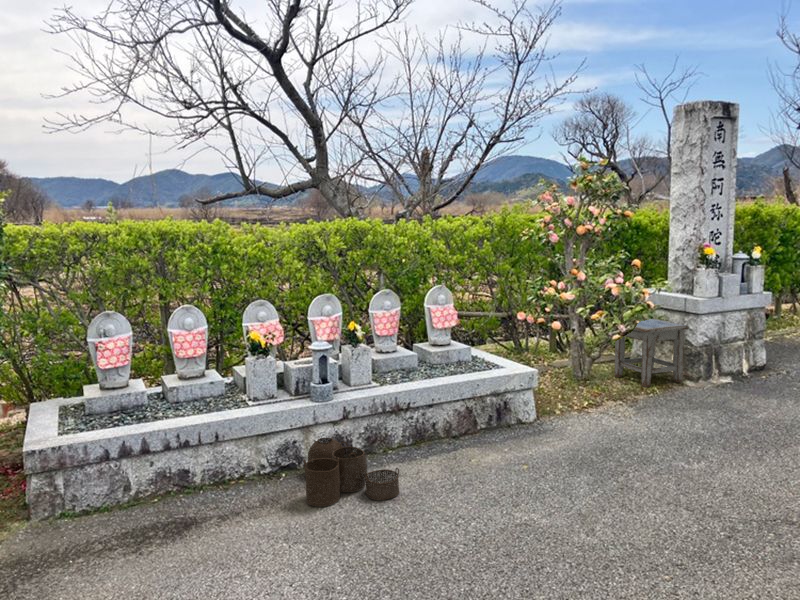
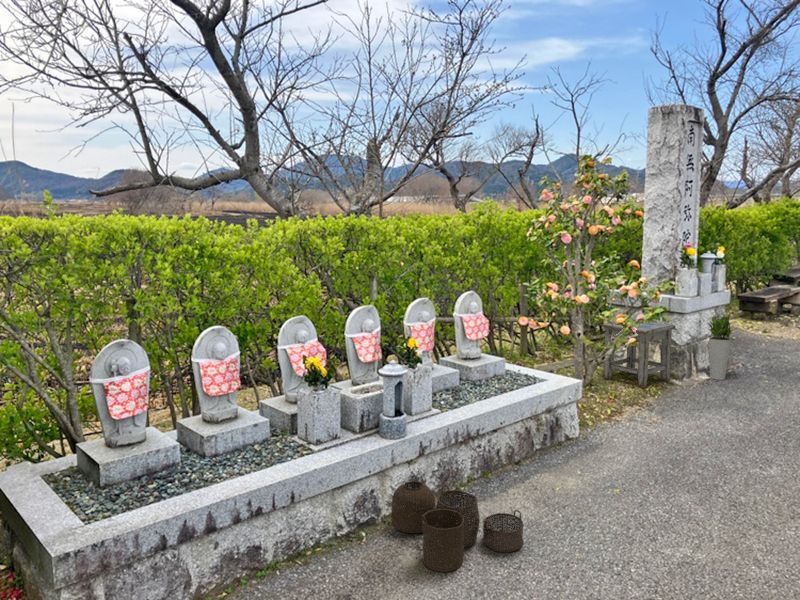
planter: none [726,315,759,385] -> present [708,314,733,380]

